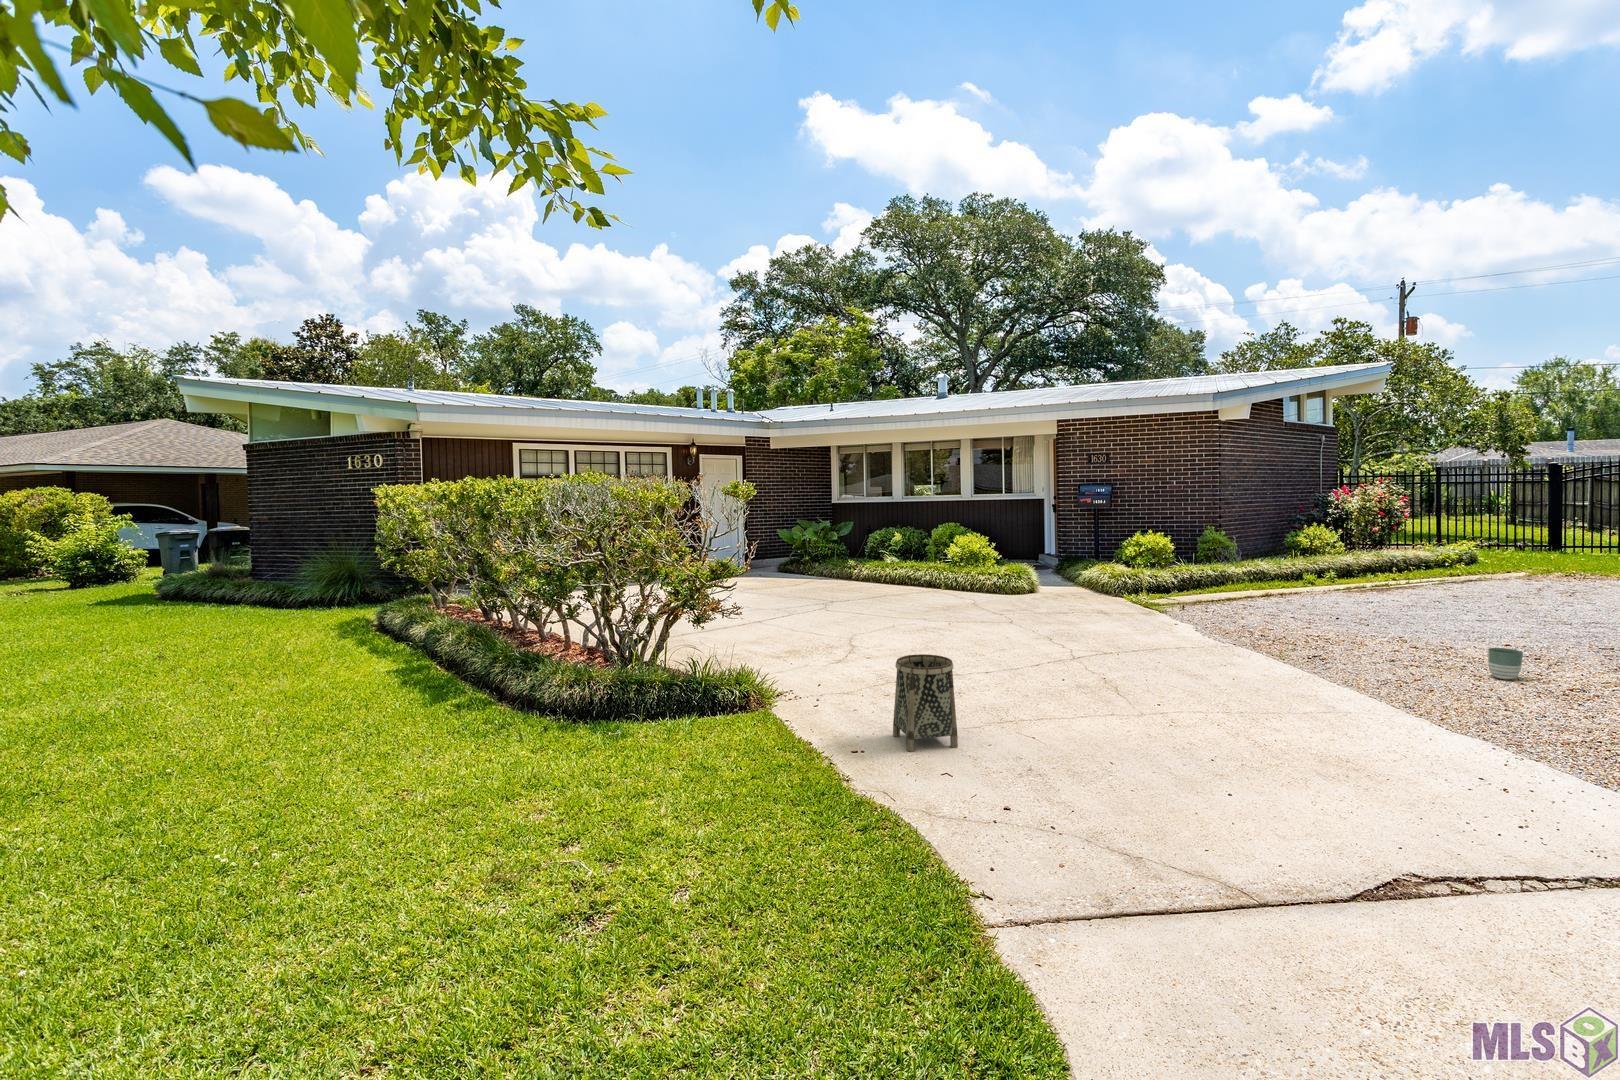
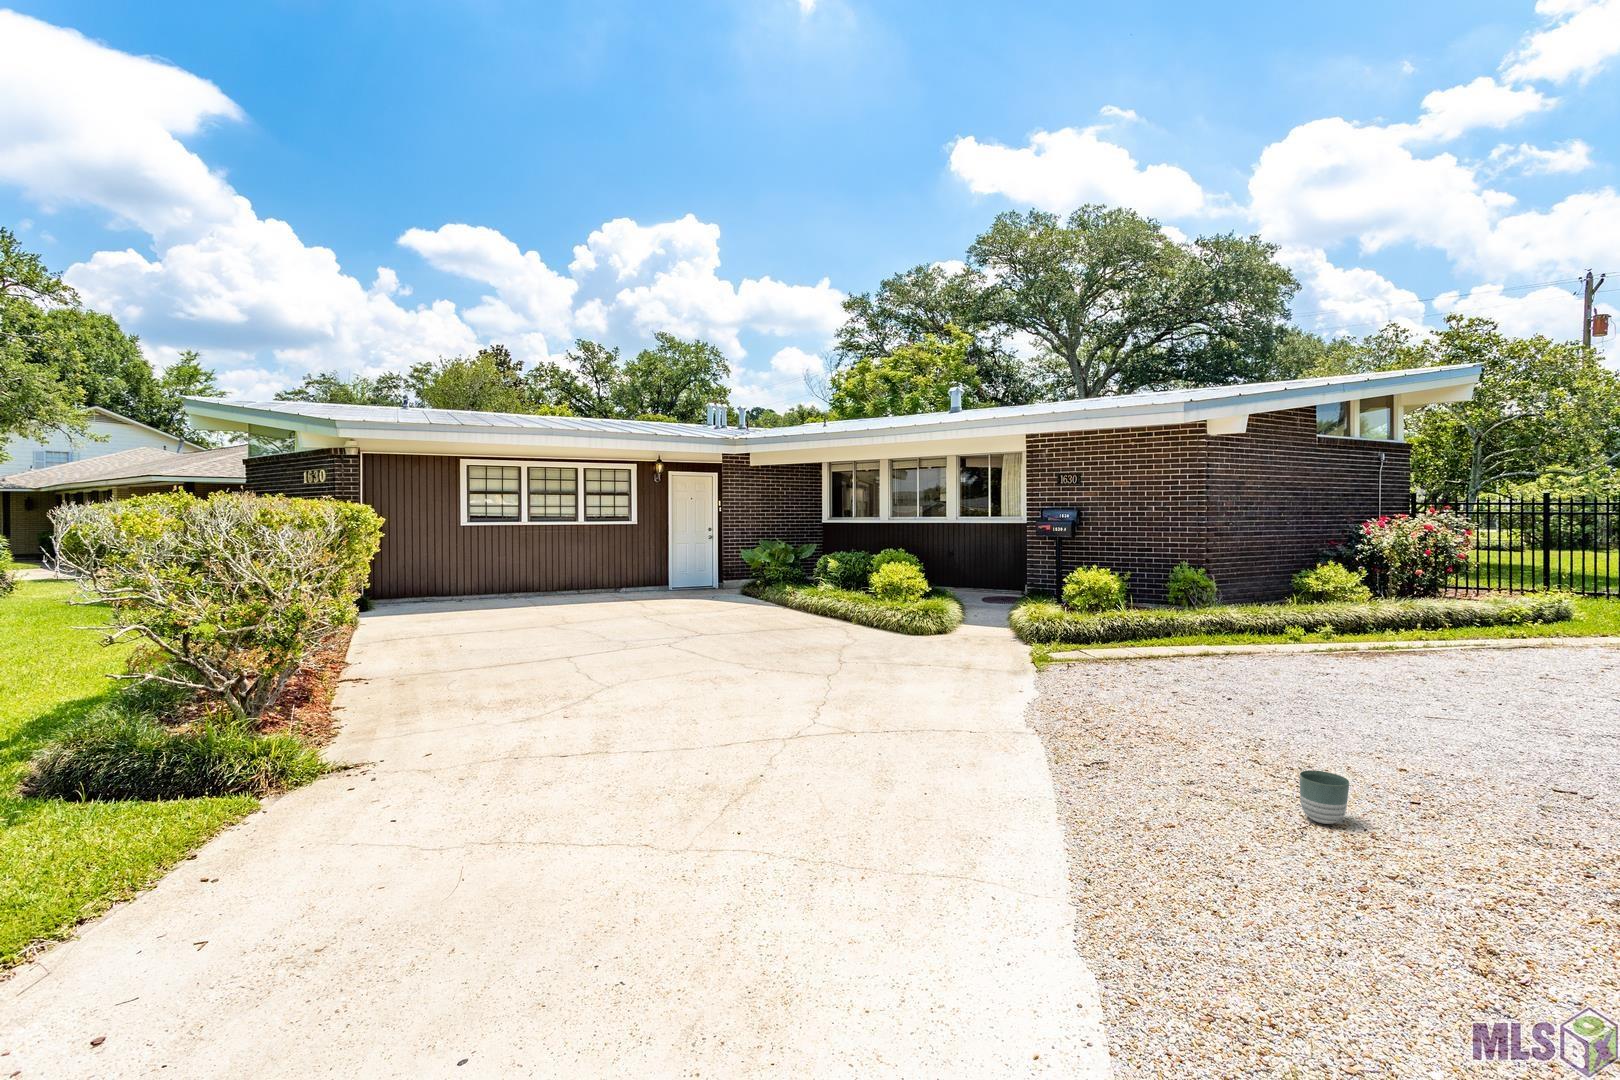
basket: present [893,654,958,751] -> none [283,714,388,843]

